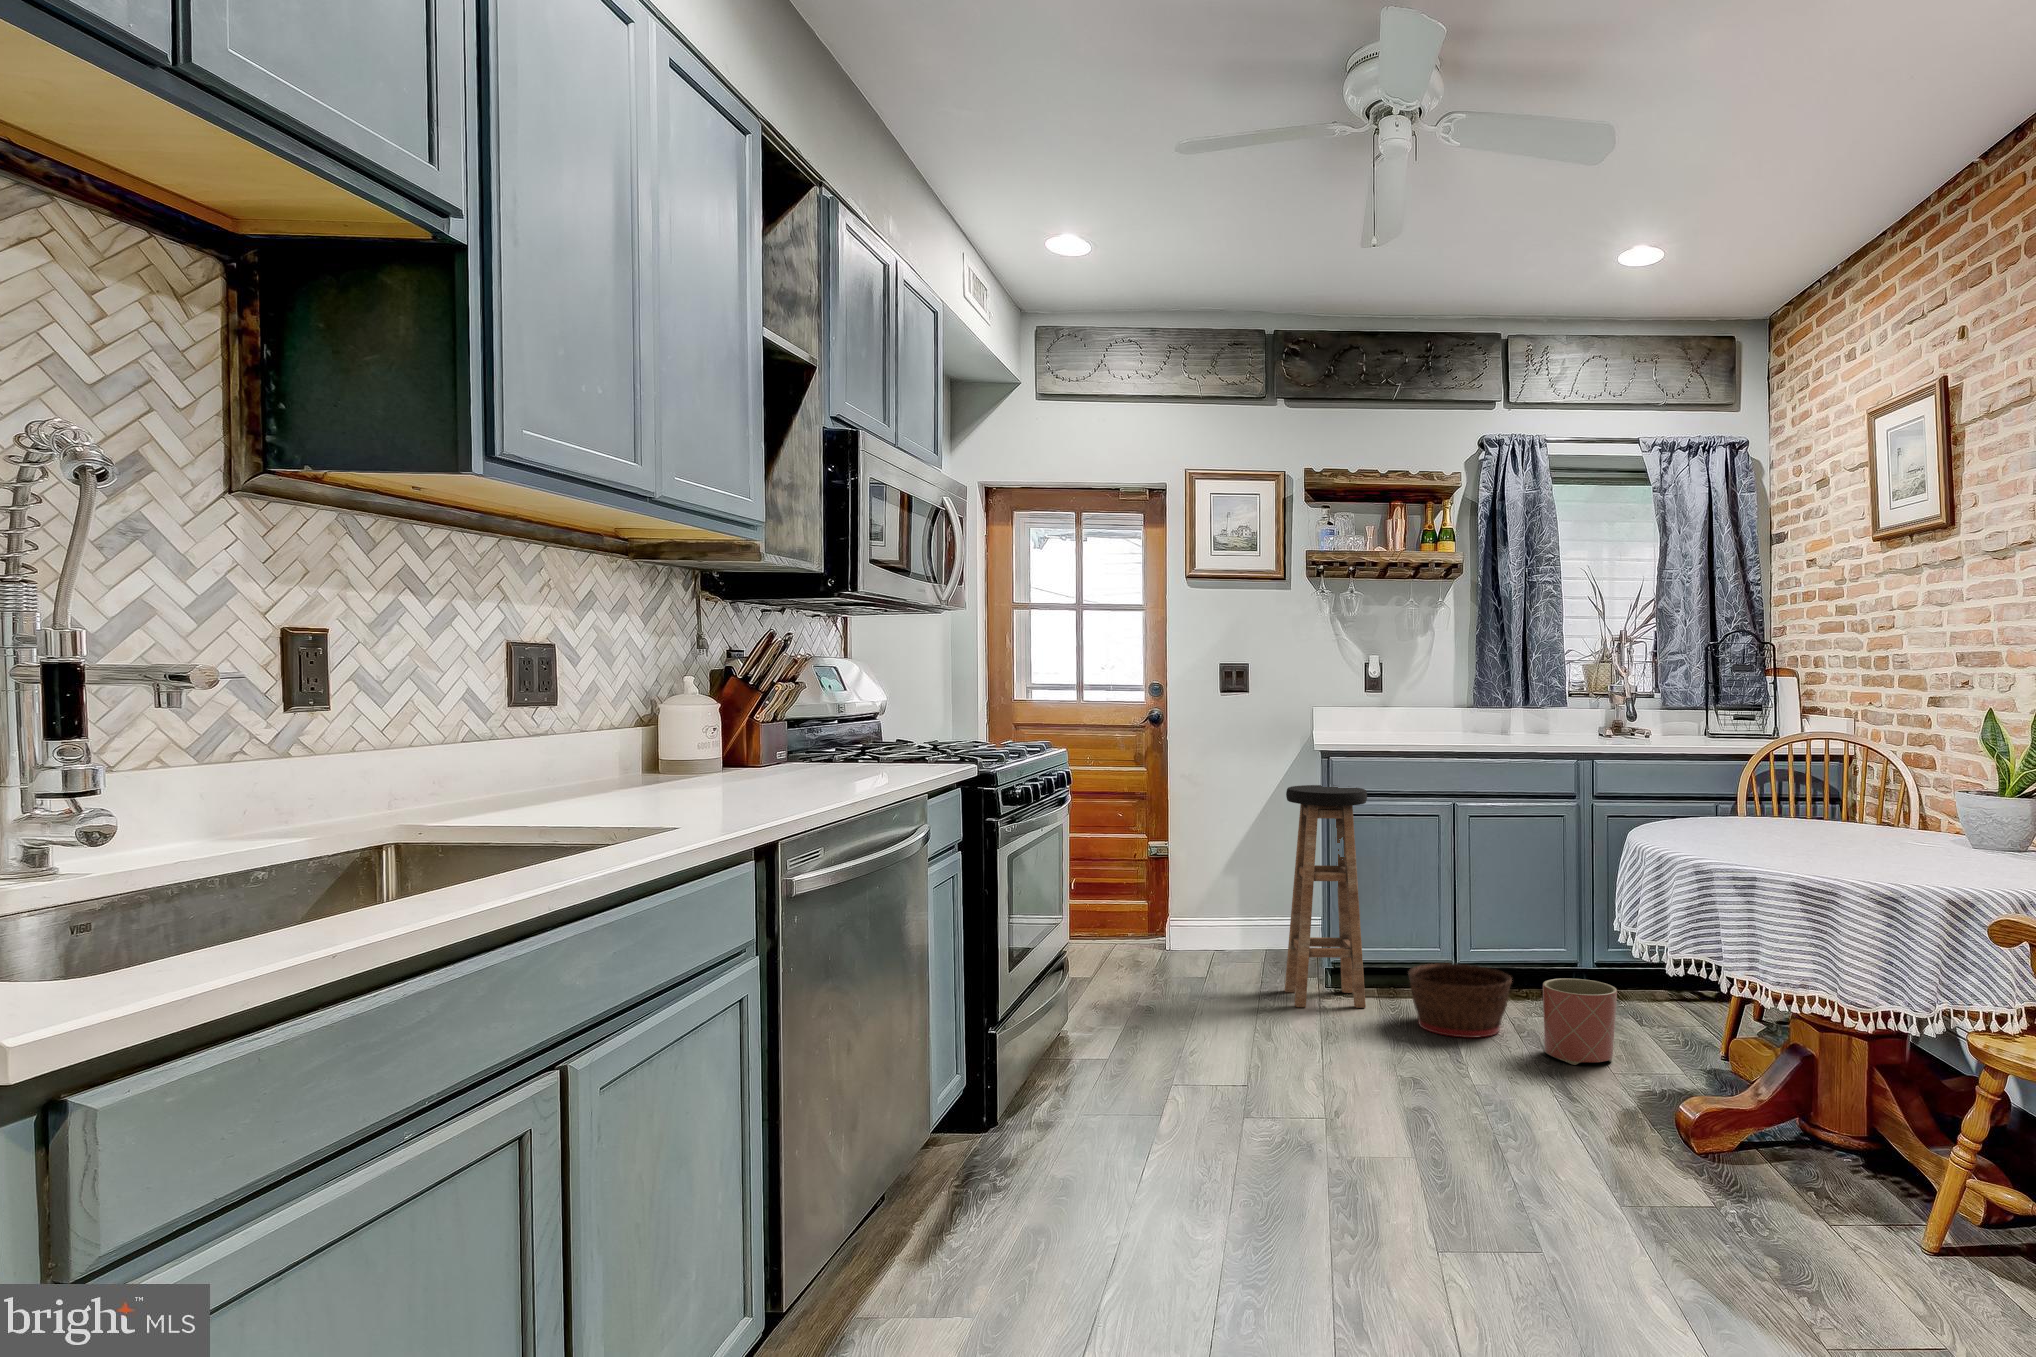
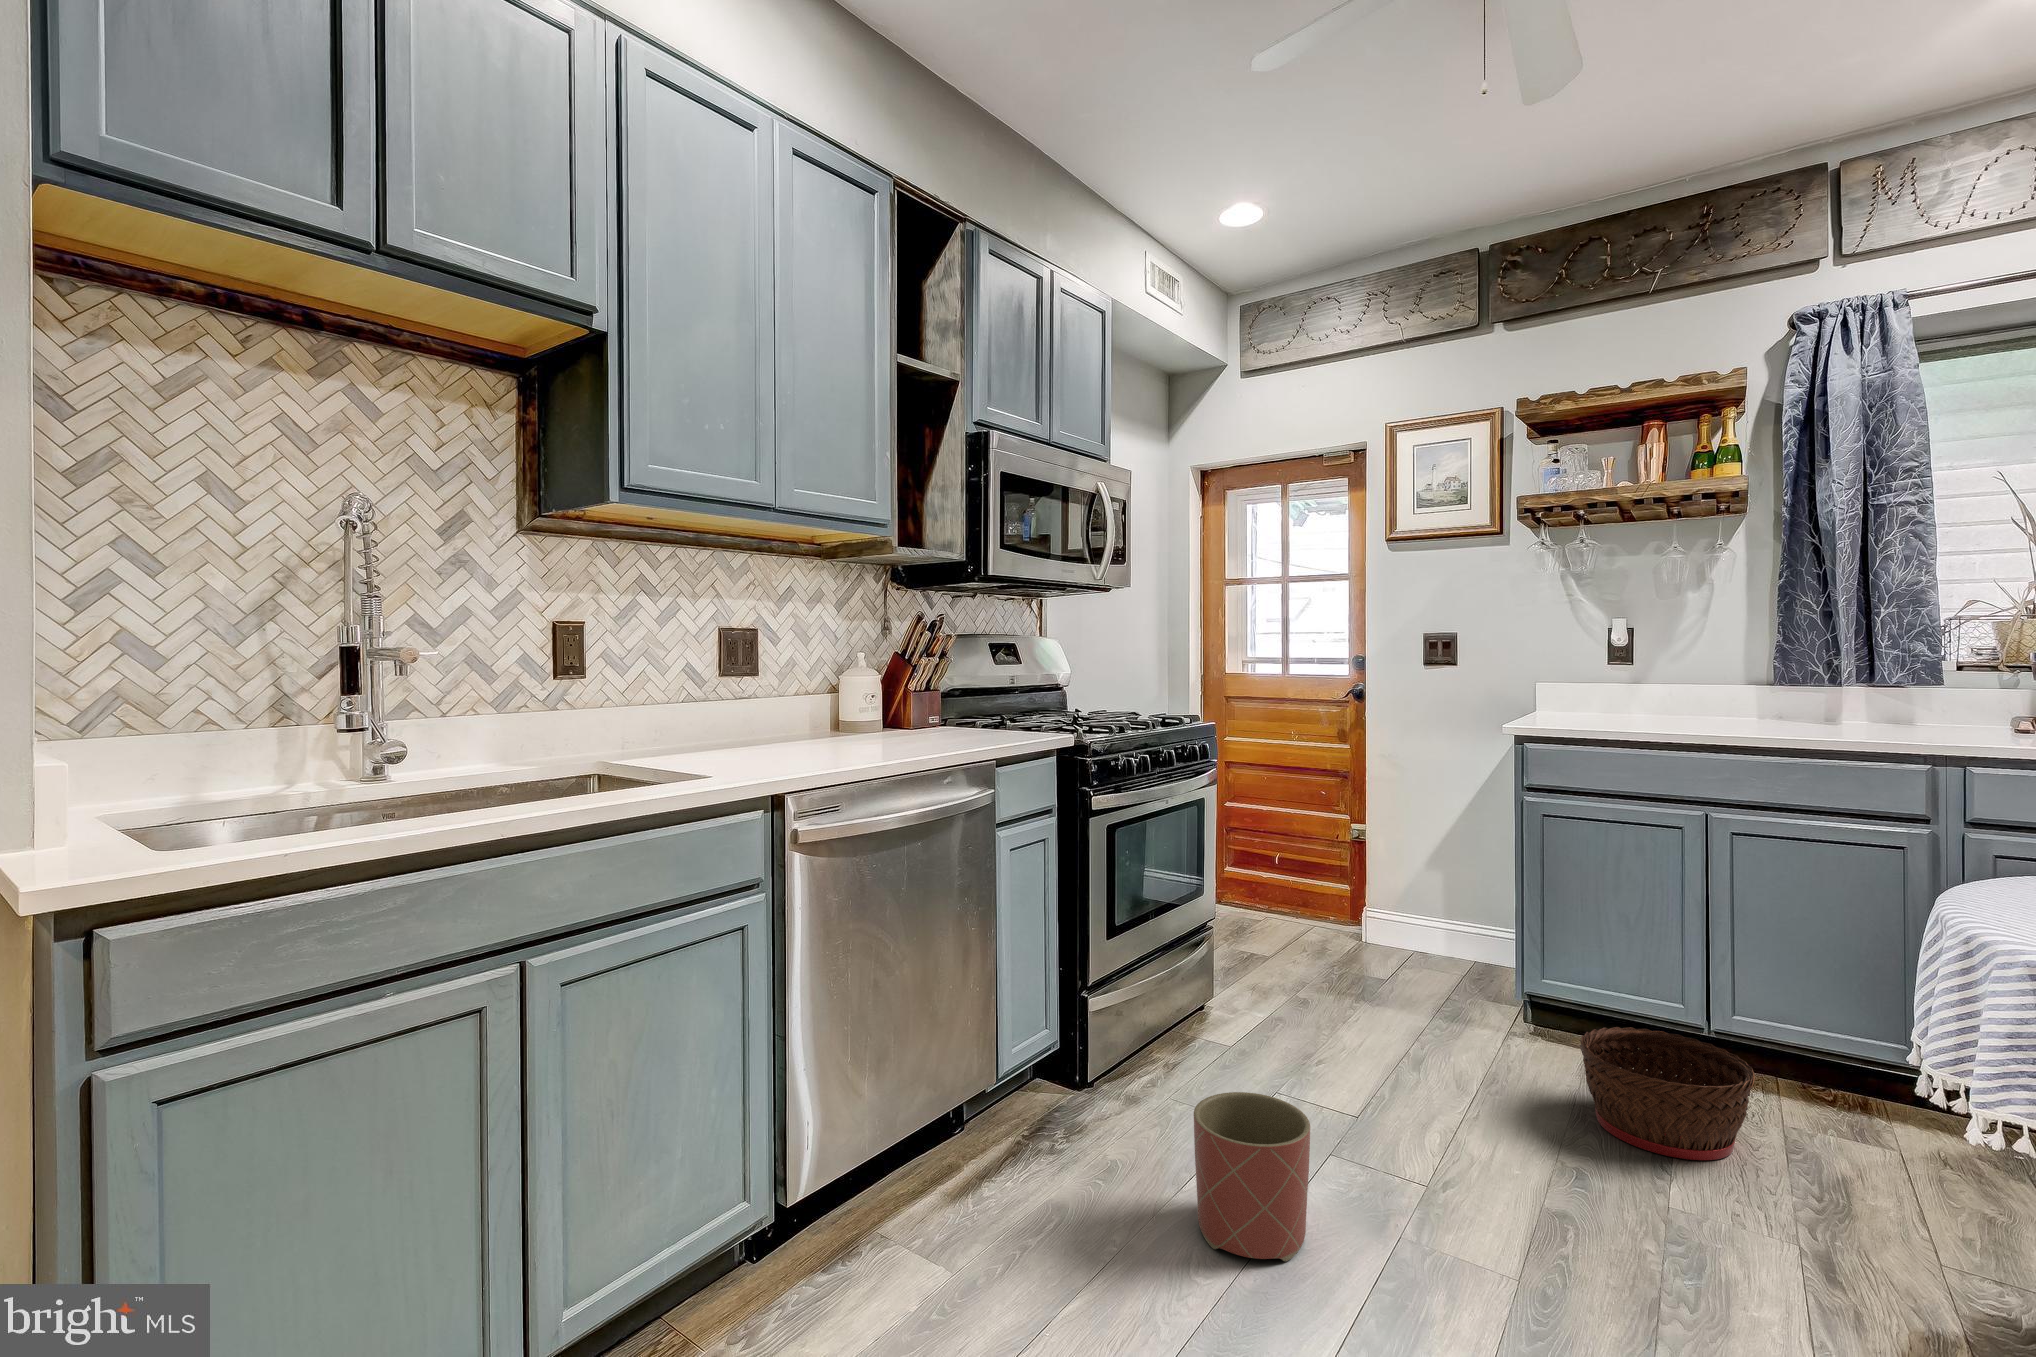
bar stool: present [1285,785,1367,1008] -> none [1439,772,1552,1068]
planter: present [1543,978,1617,1065] -> present [1194,1092,1310,1262]

